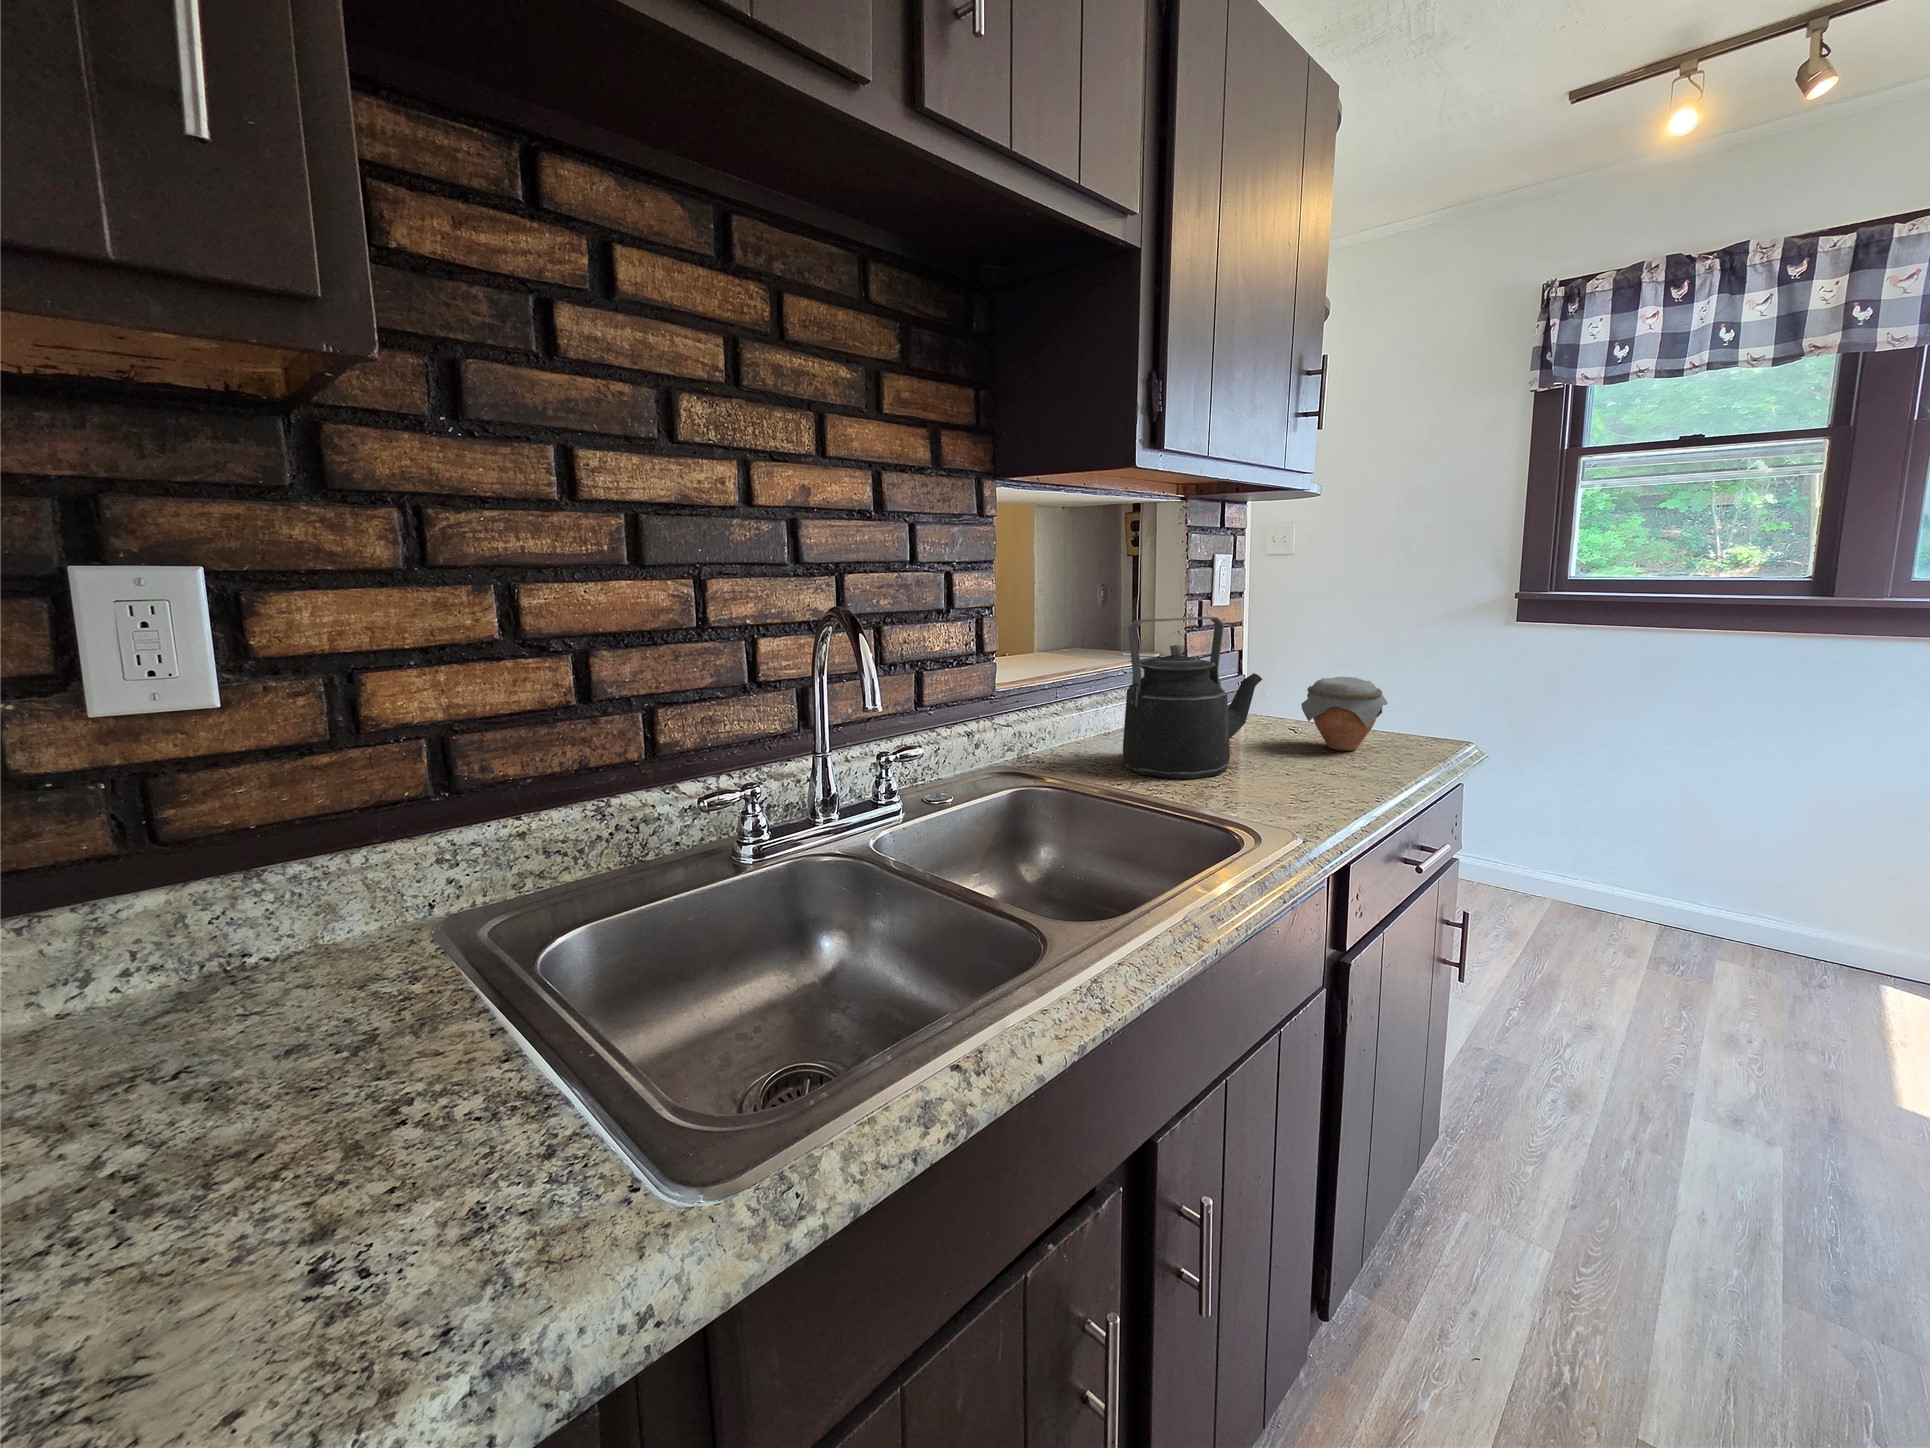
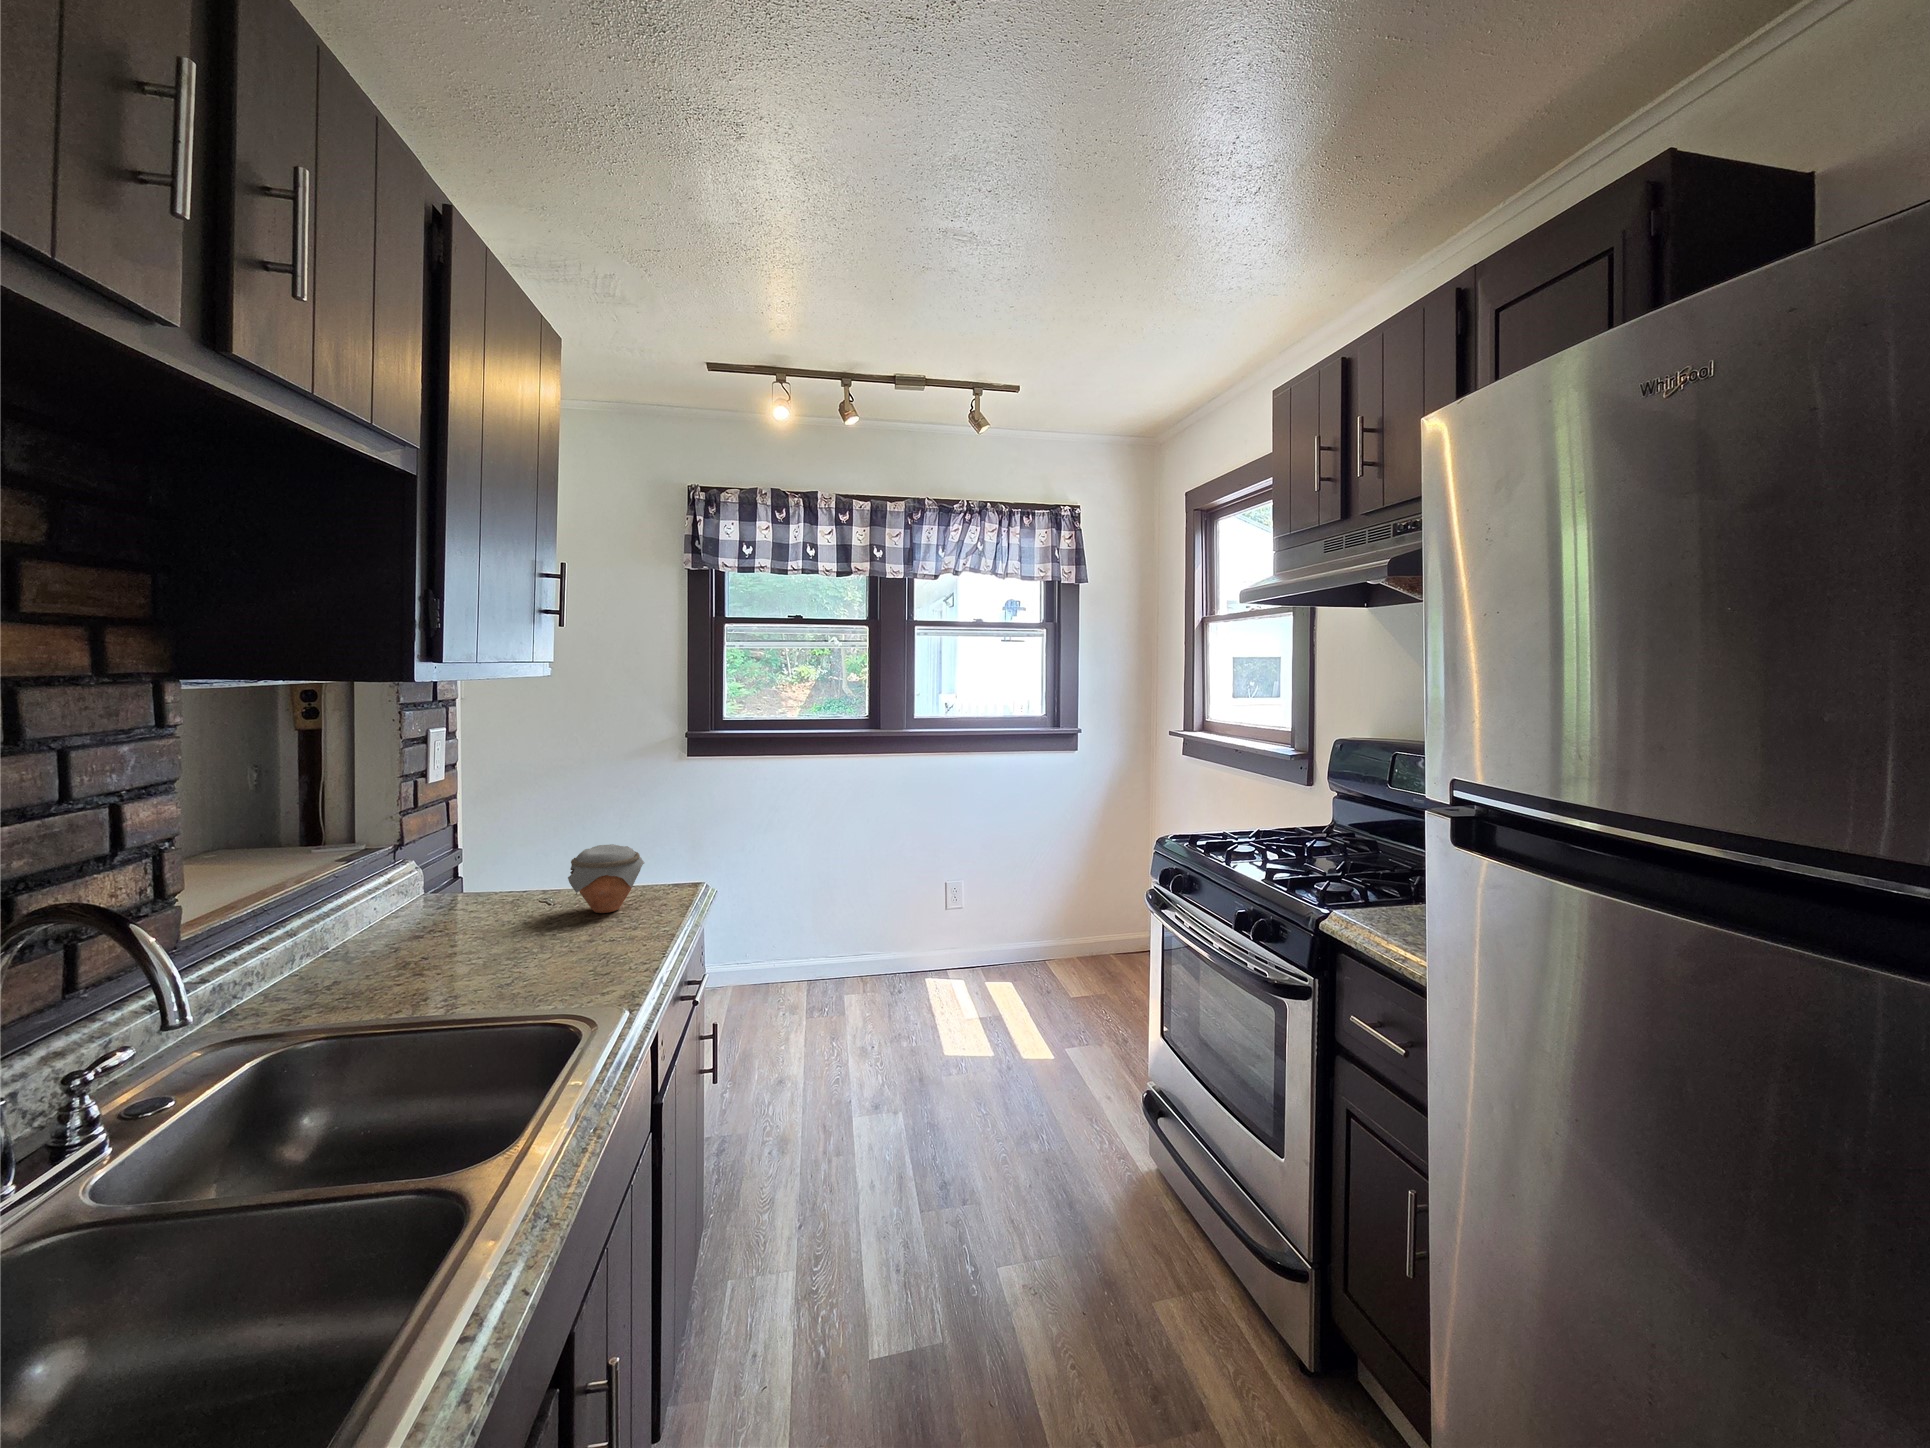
kettle: present [1123,617,1262,778] -> none [383,813,536,993]

